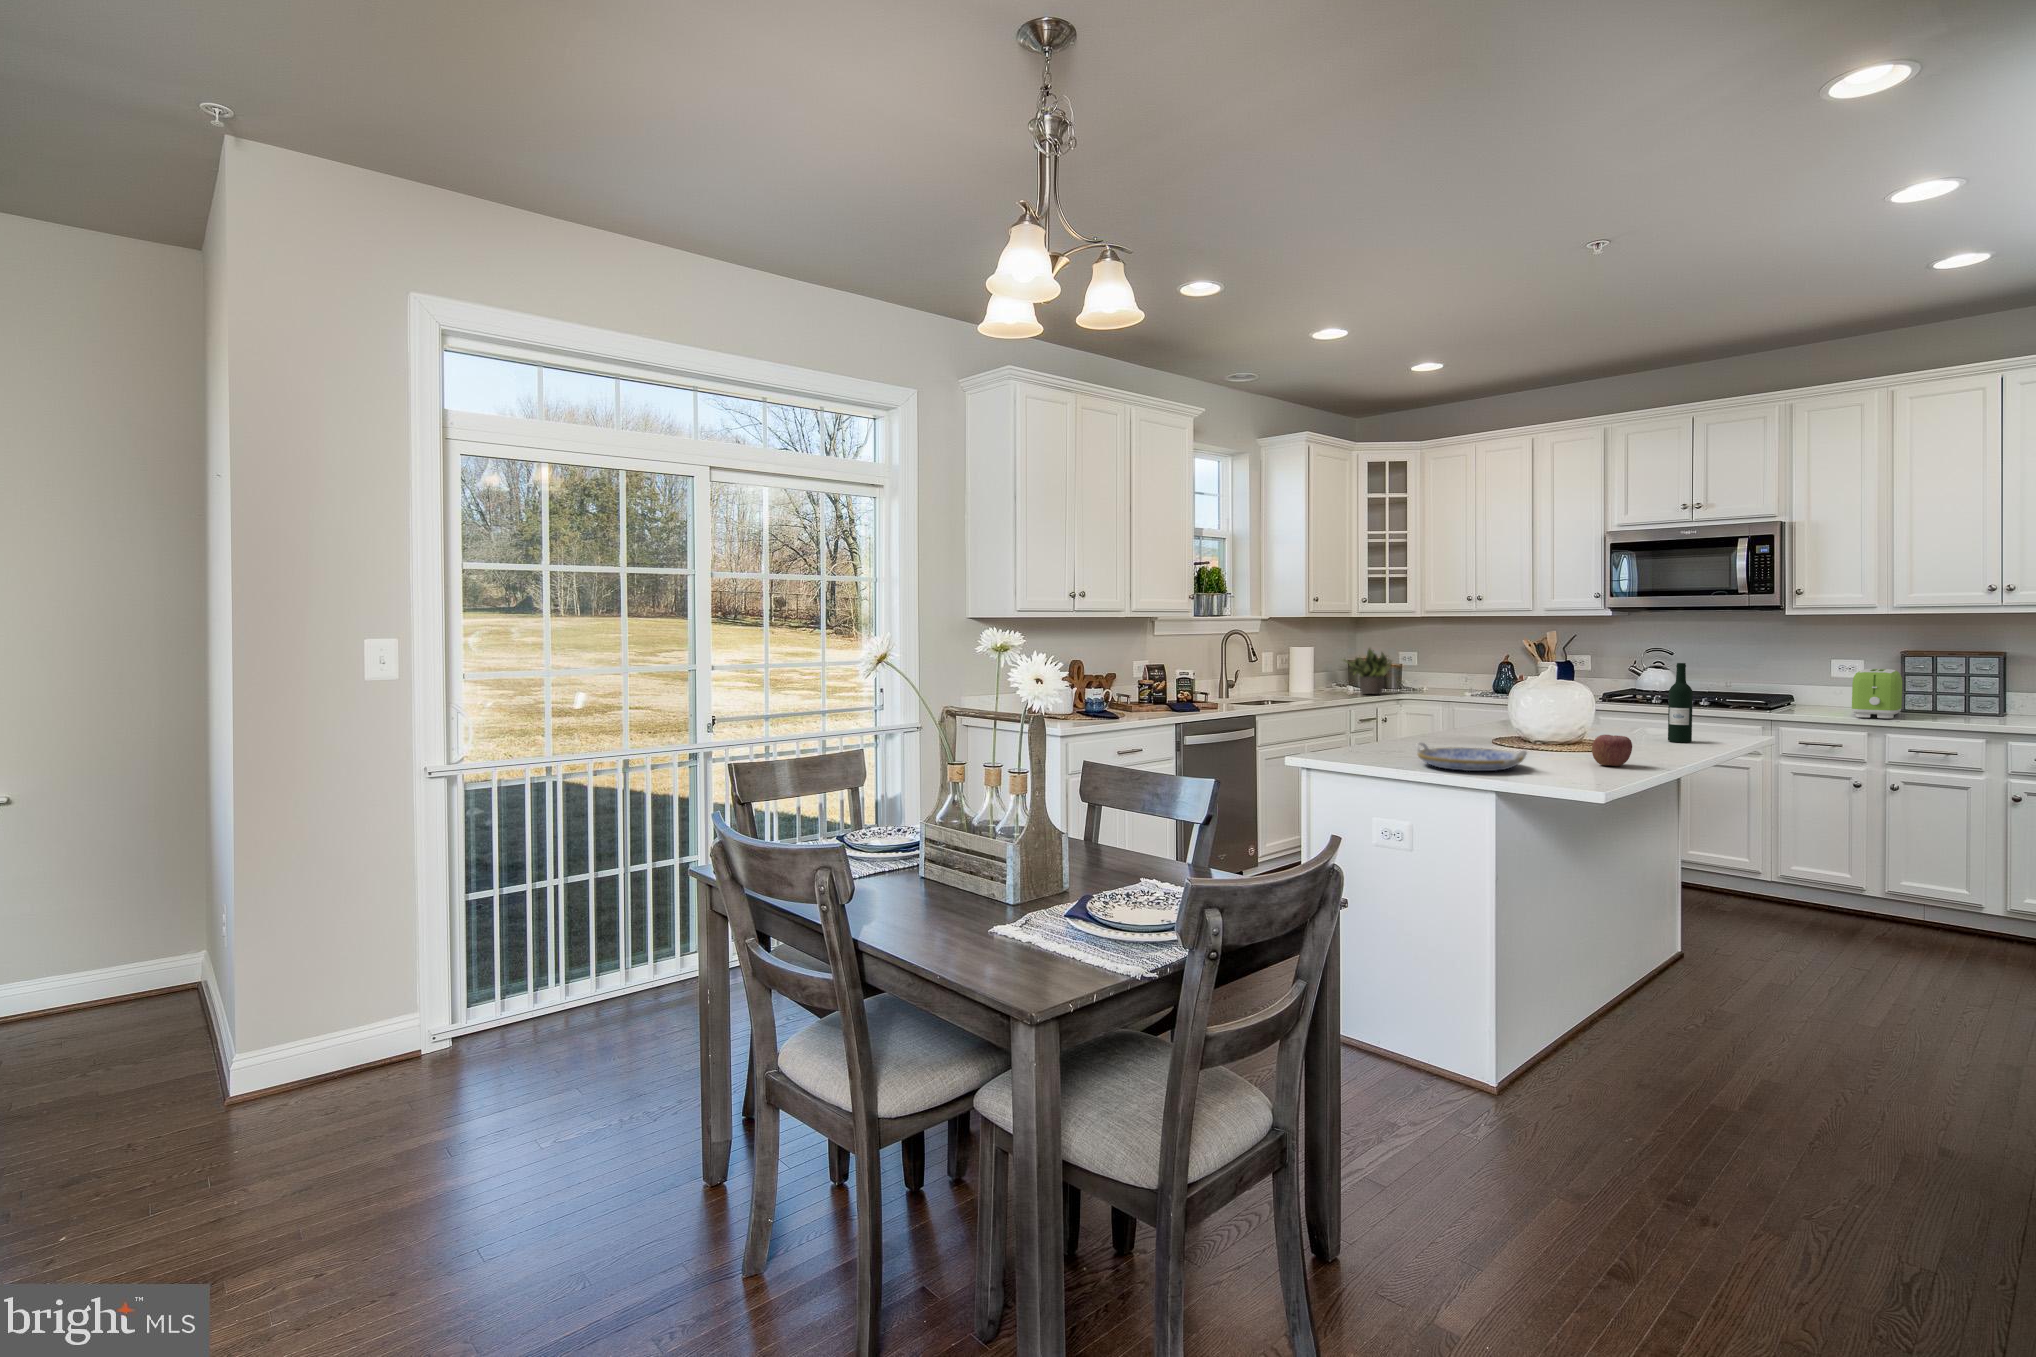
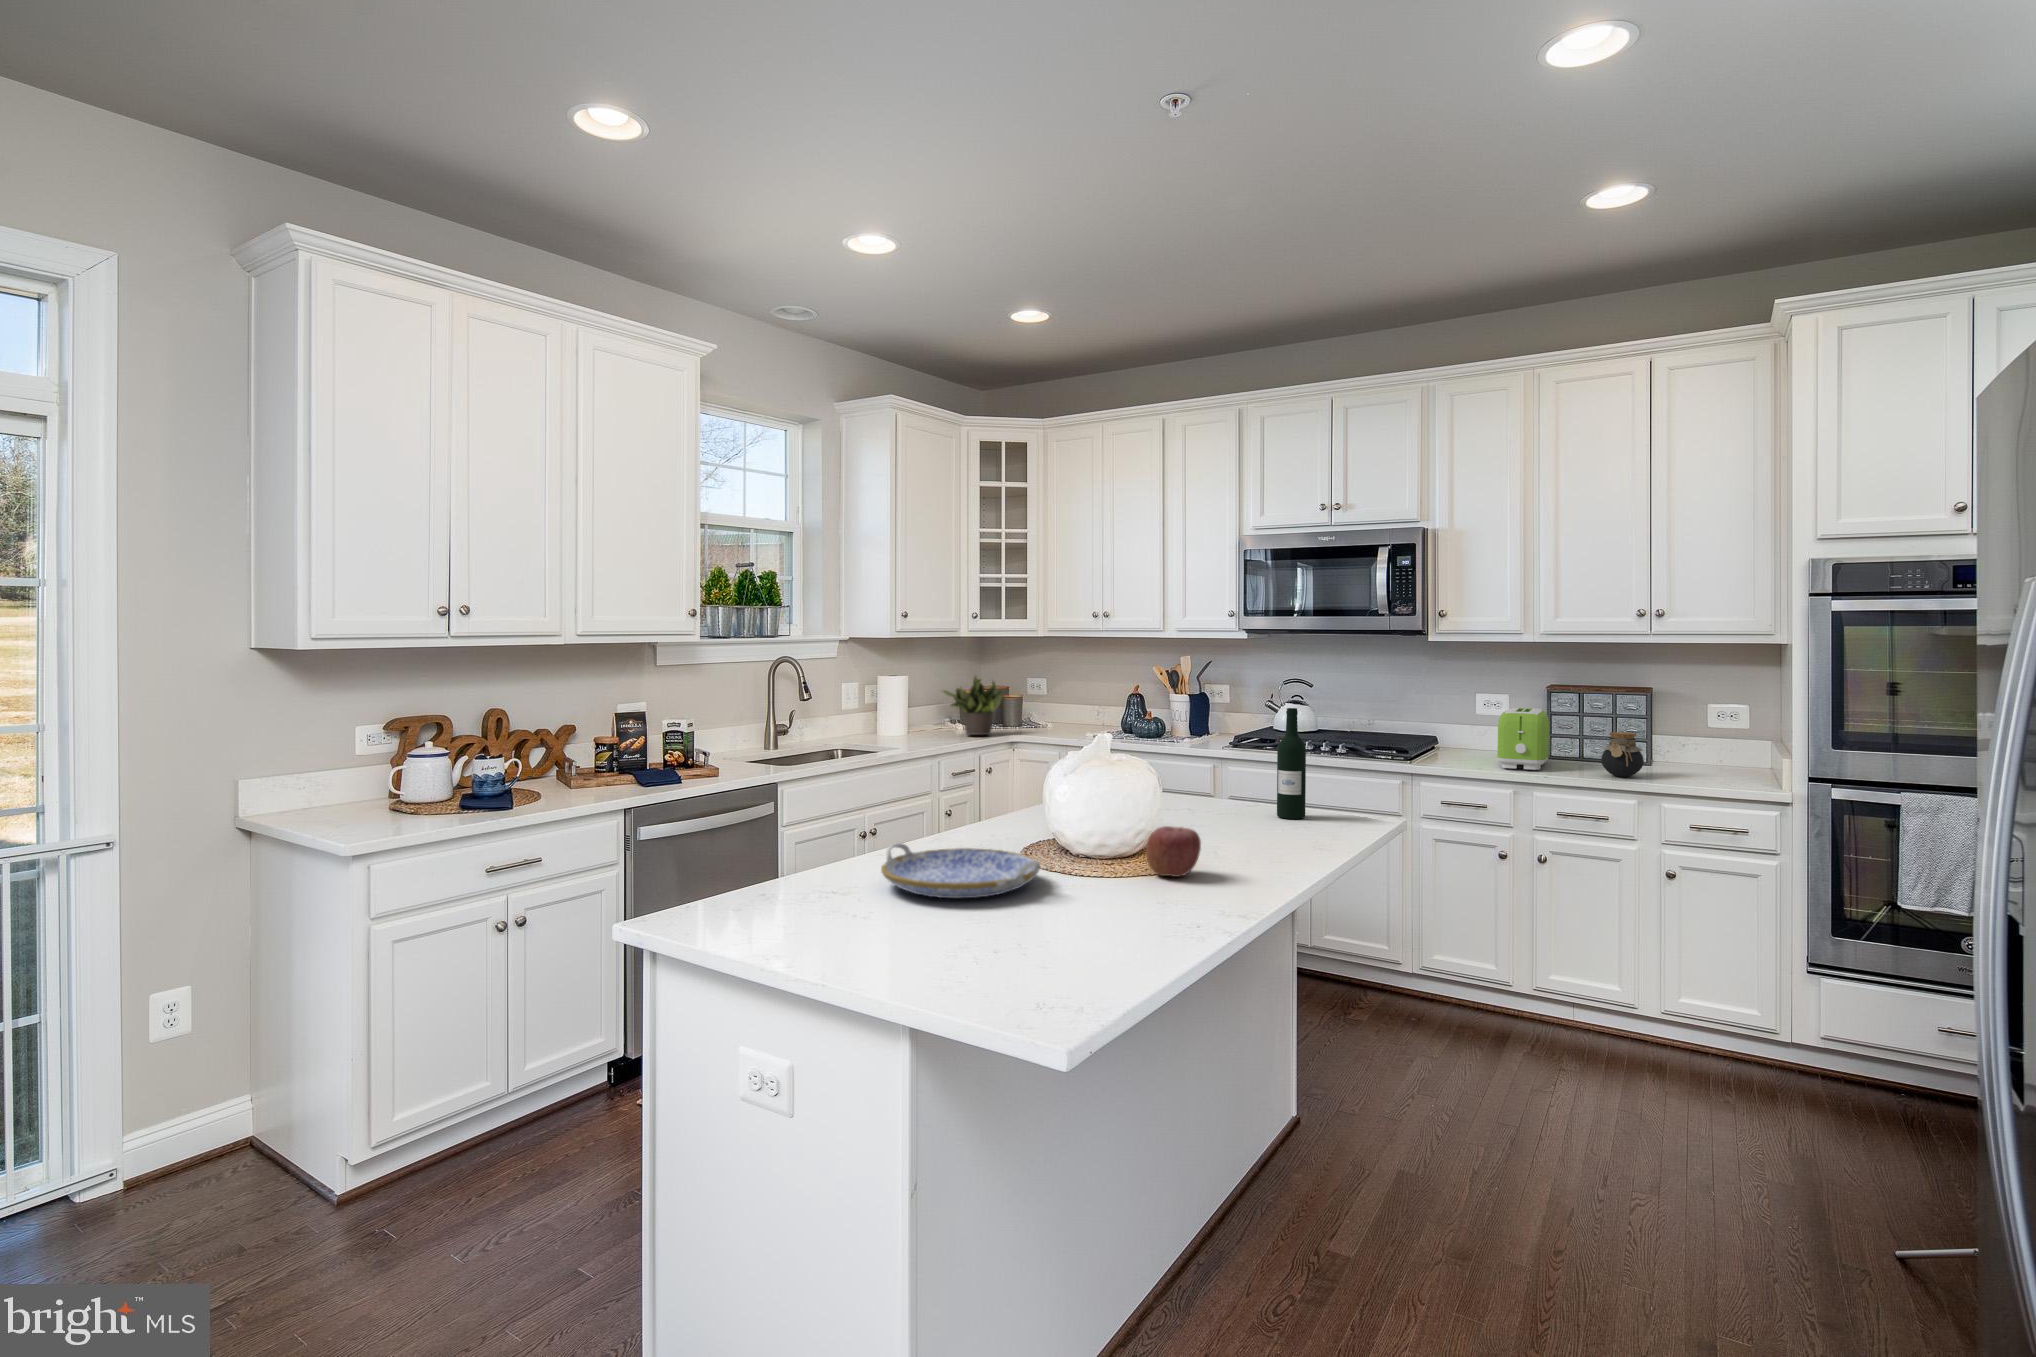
jar: none [1953,687,1995,724] -> present [1601,732,1644,777]

